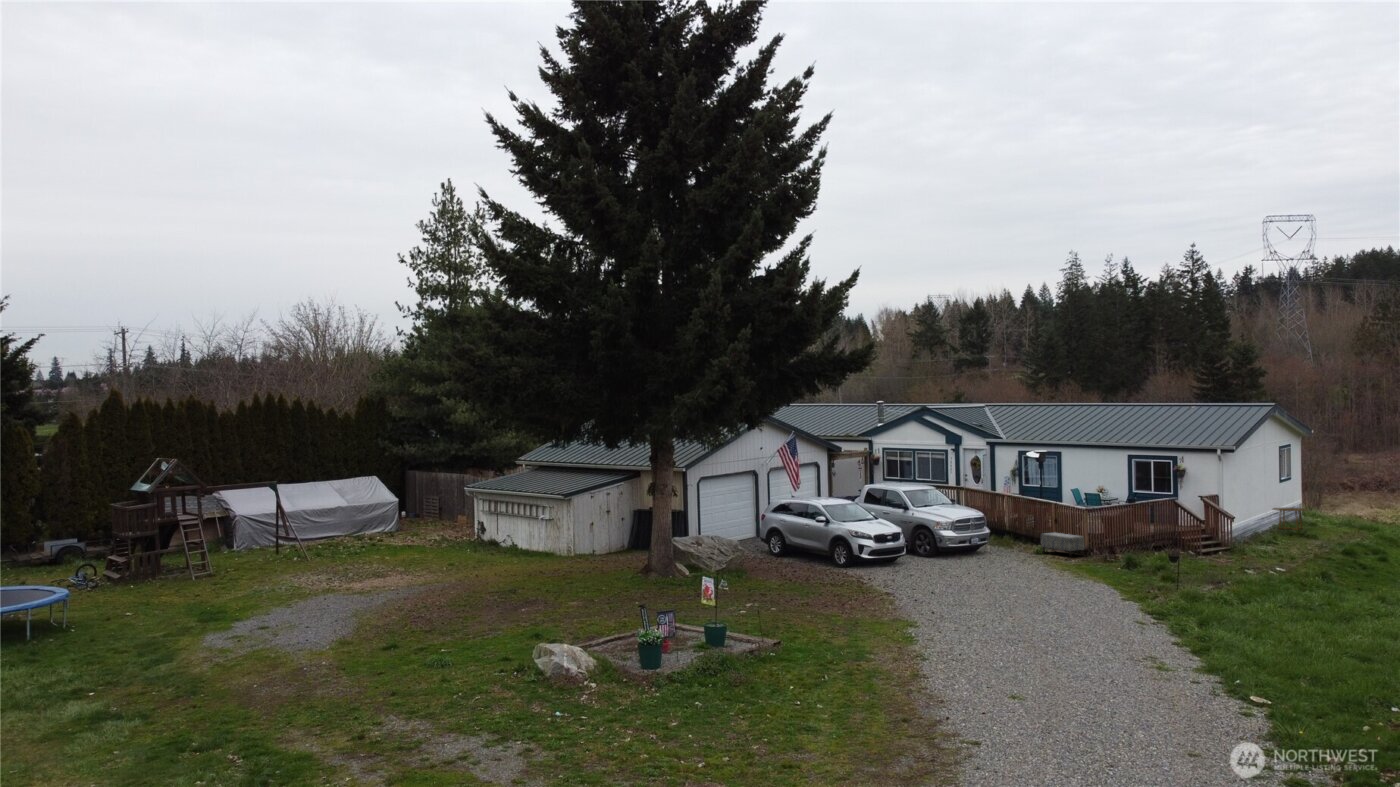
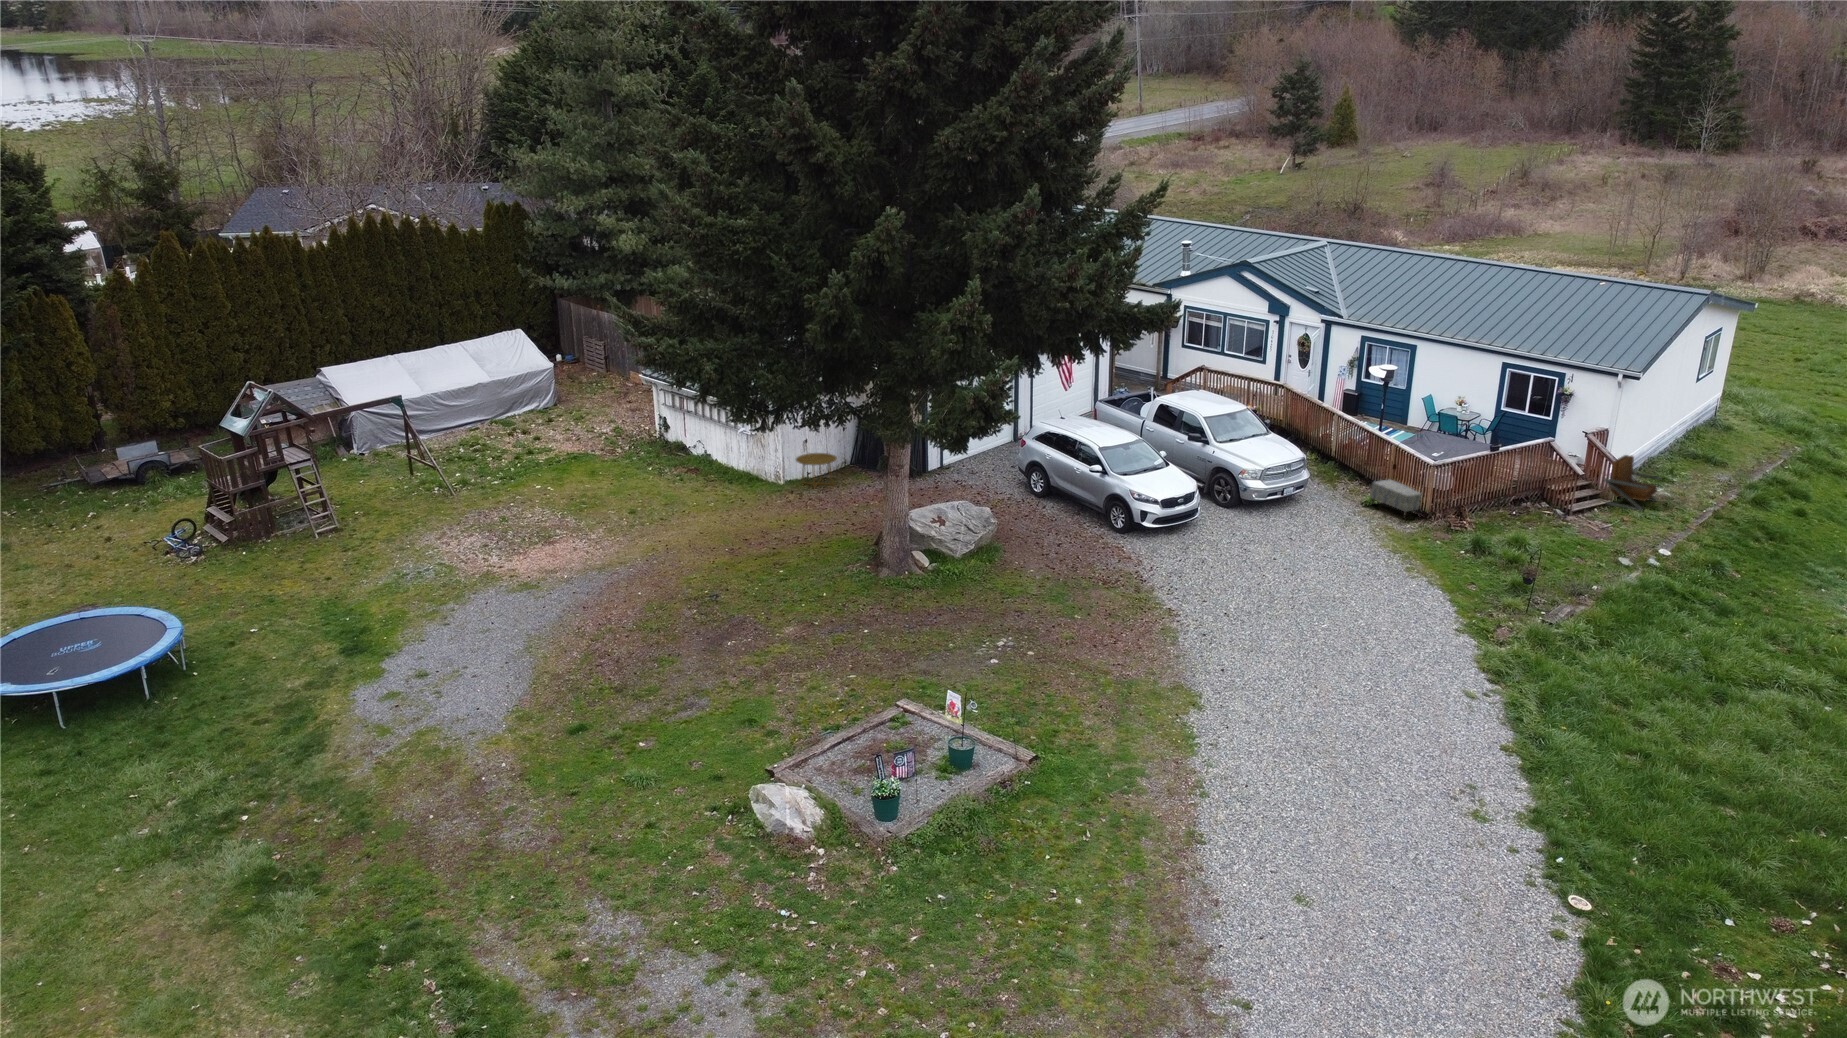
round table: present [1273,508,1307,530] -> present [796,453,837,488]
lounge chair: none [1223,511,1269,550] -> present [1604,455,1661,511]

